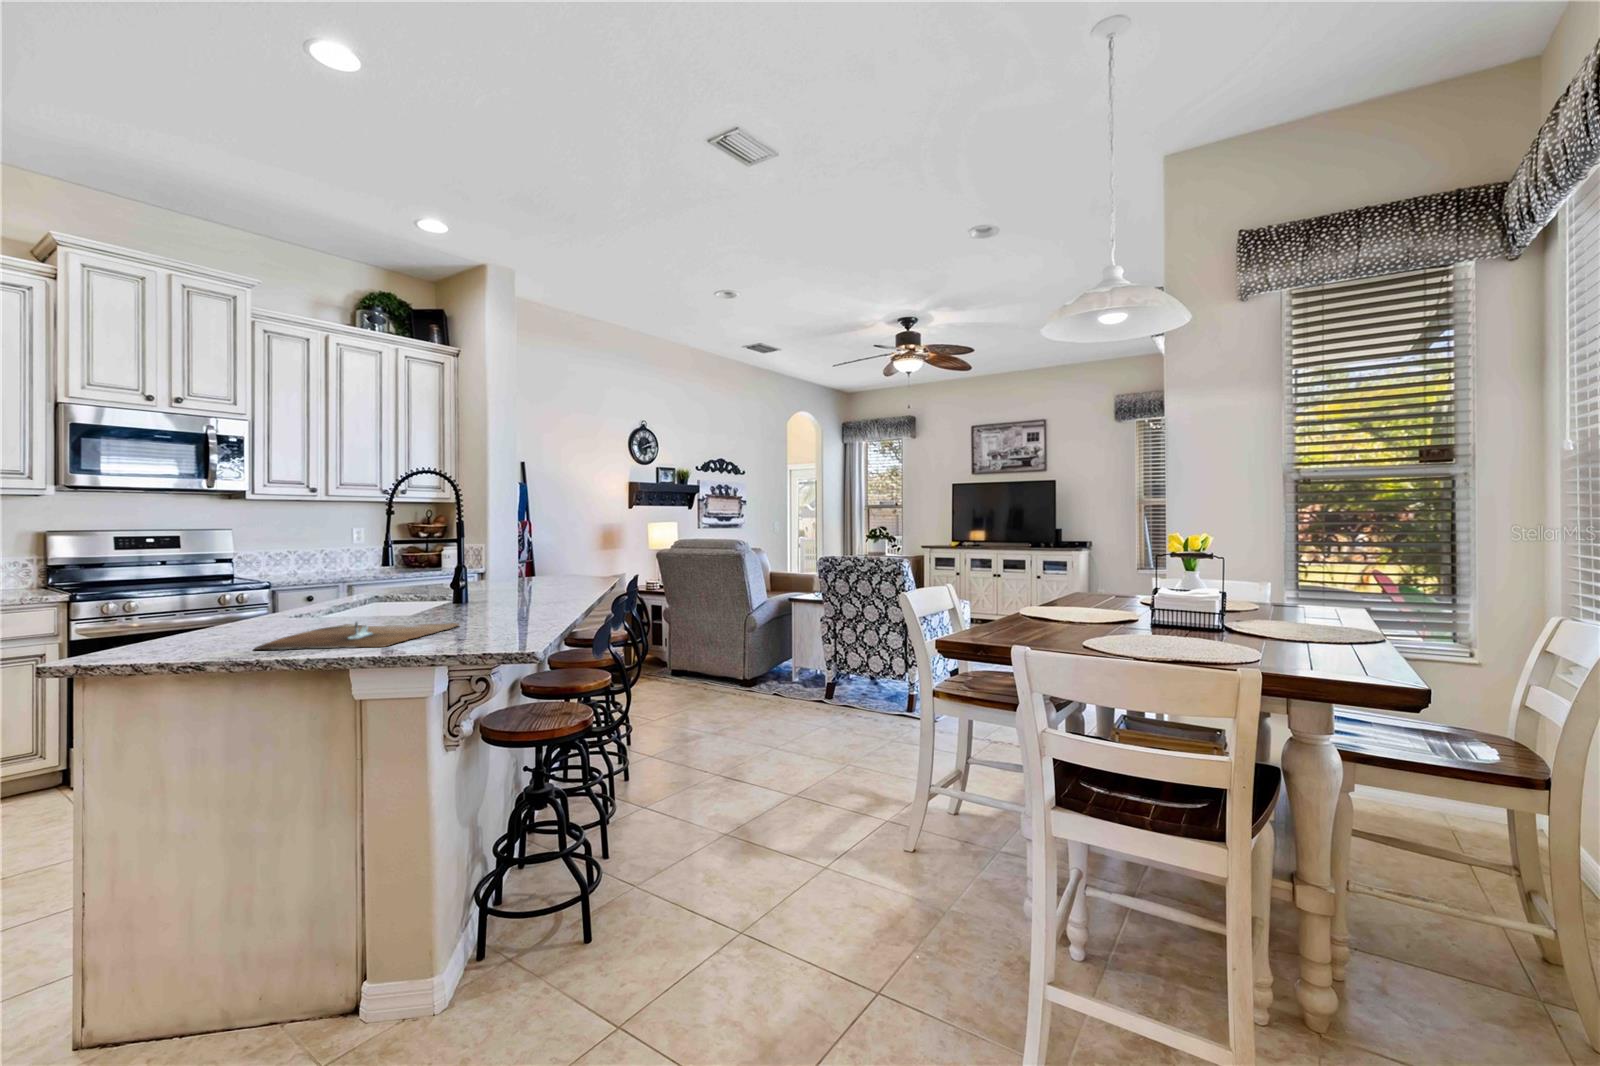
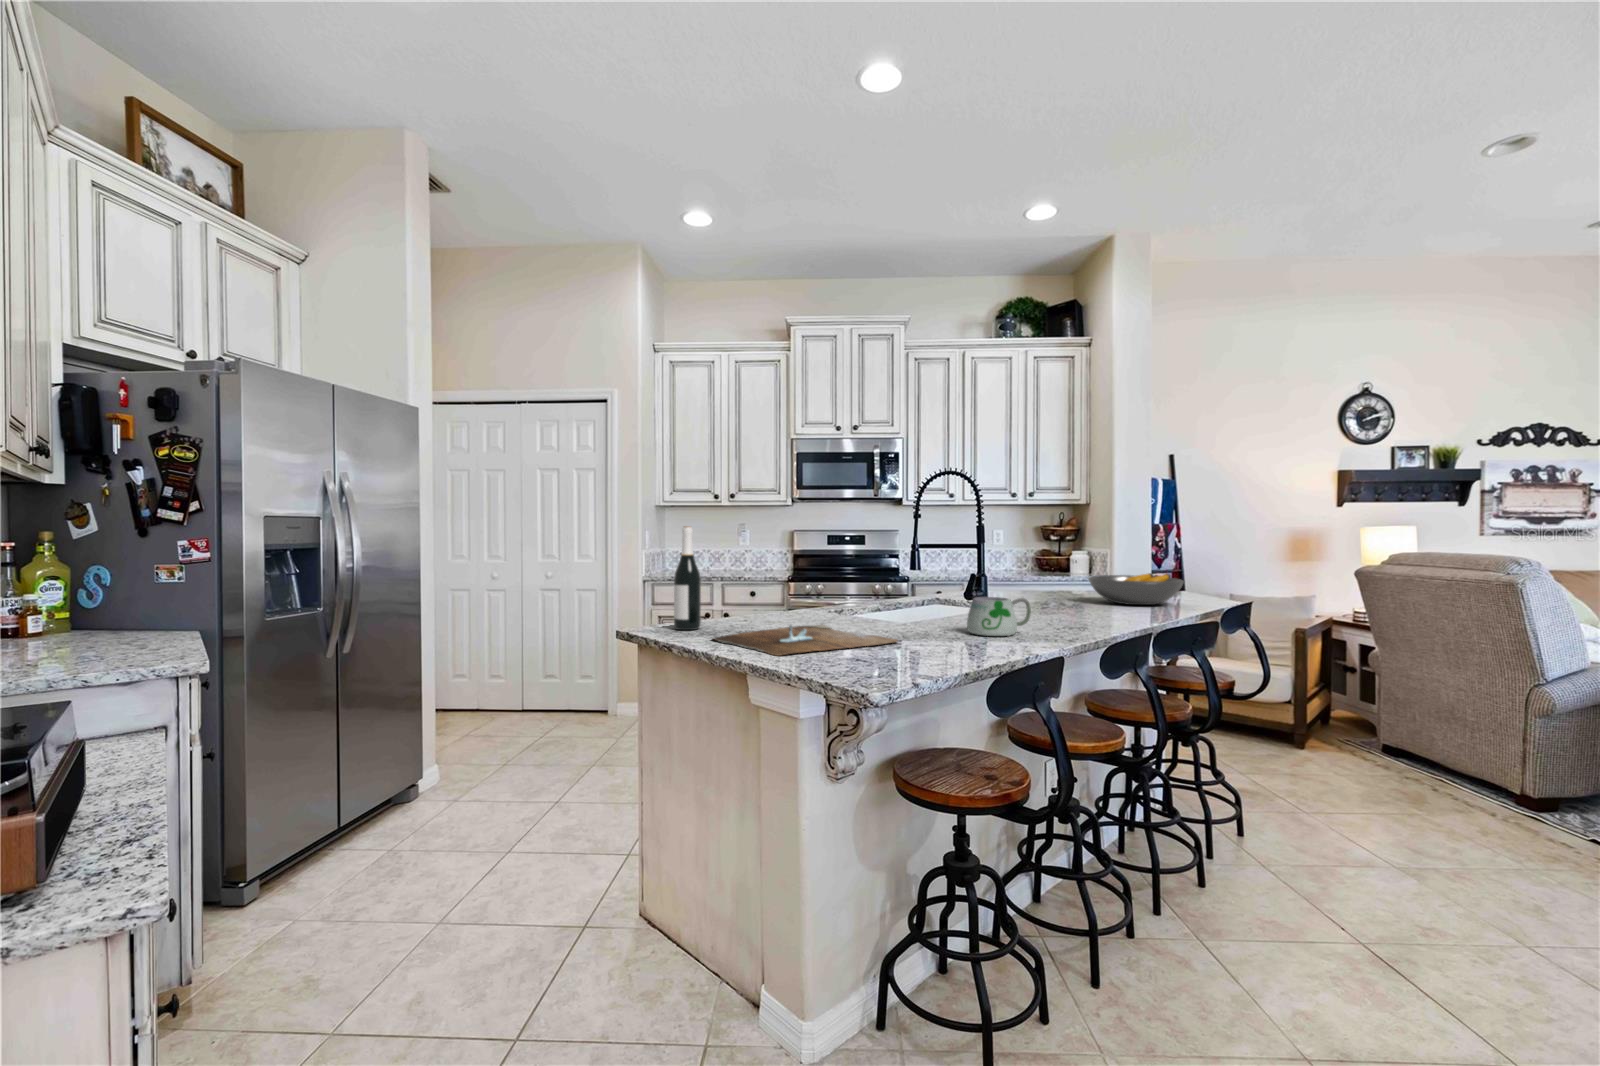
wine bottle: none [148,524,192,651] -> present [674,526,701,630]
fruit bowl: none [517,560,592,586] -> present [1088,573,1184,605]
mug: none [491,580,546,613] -> present [967,597,1031,638]

